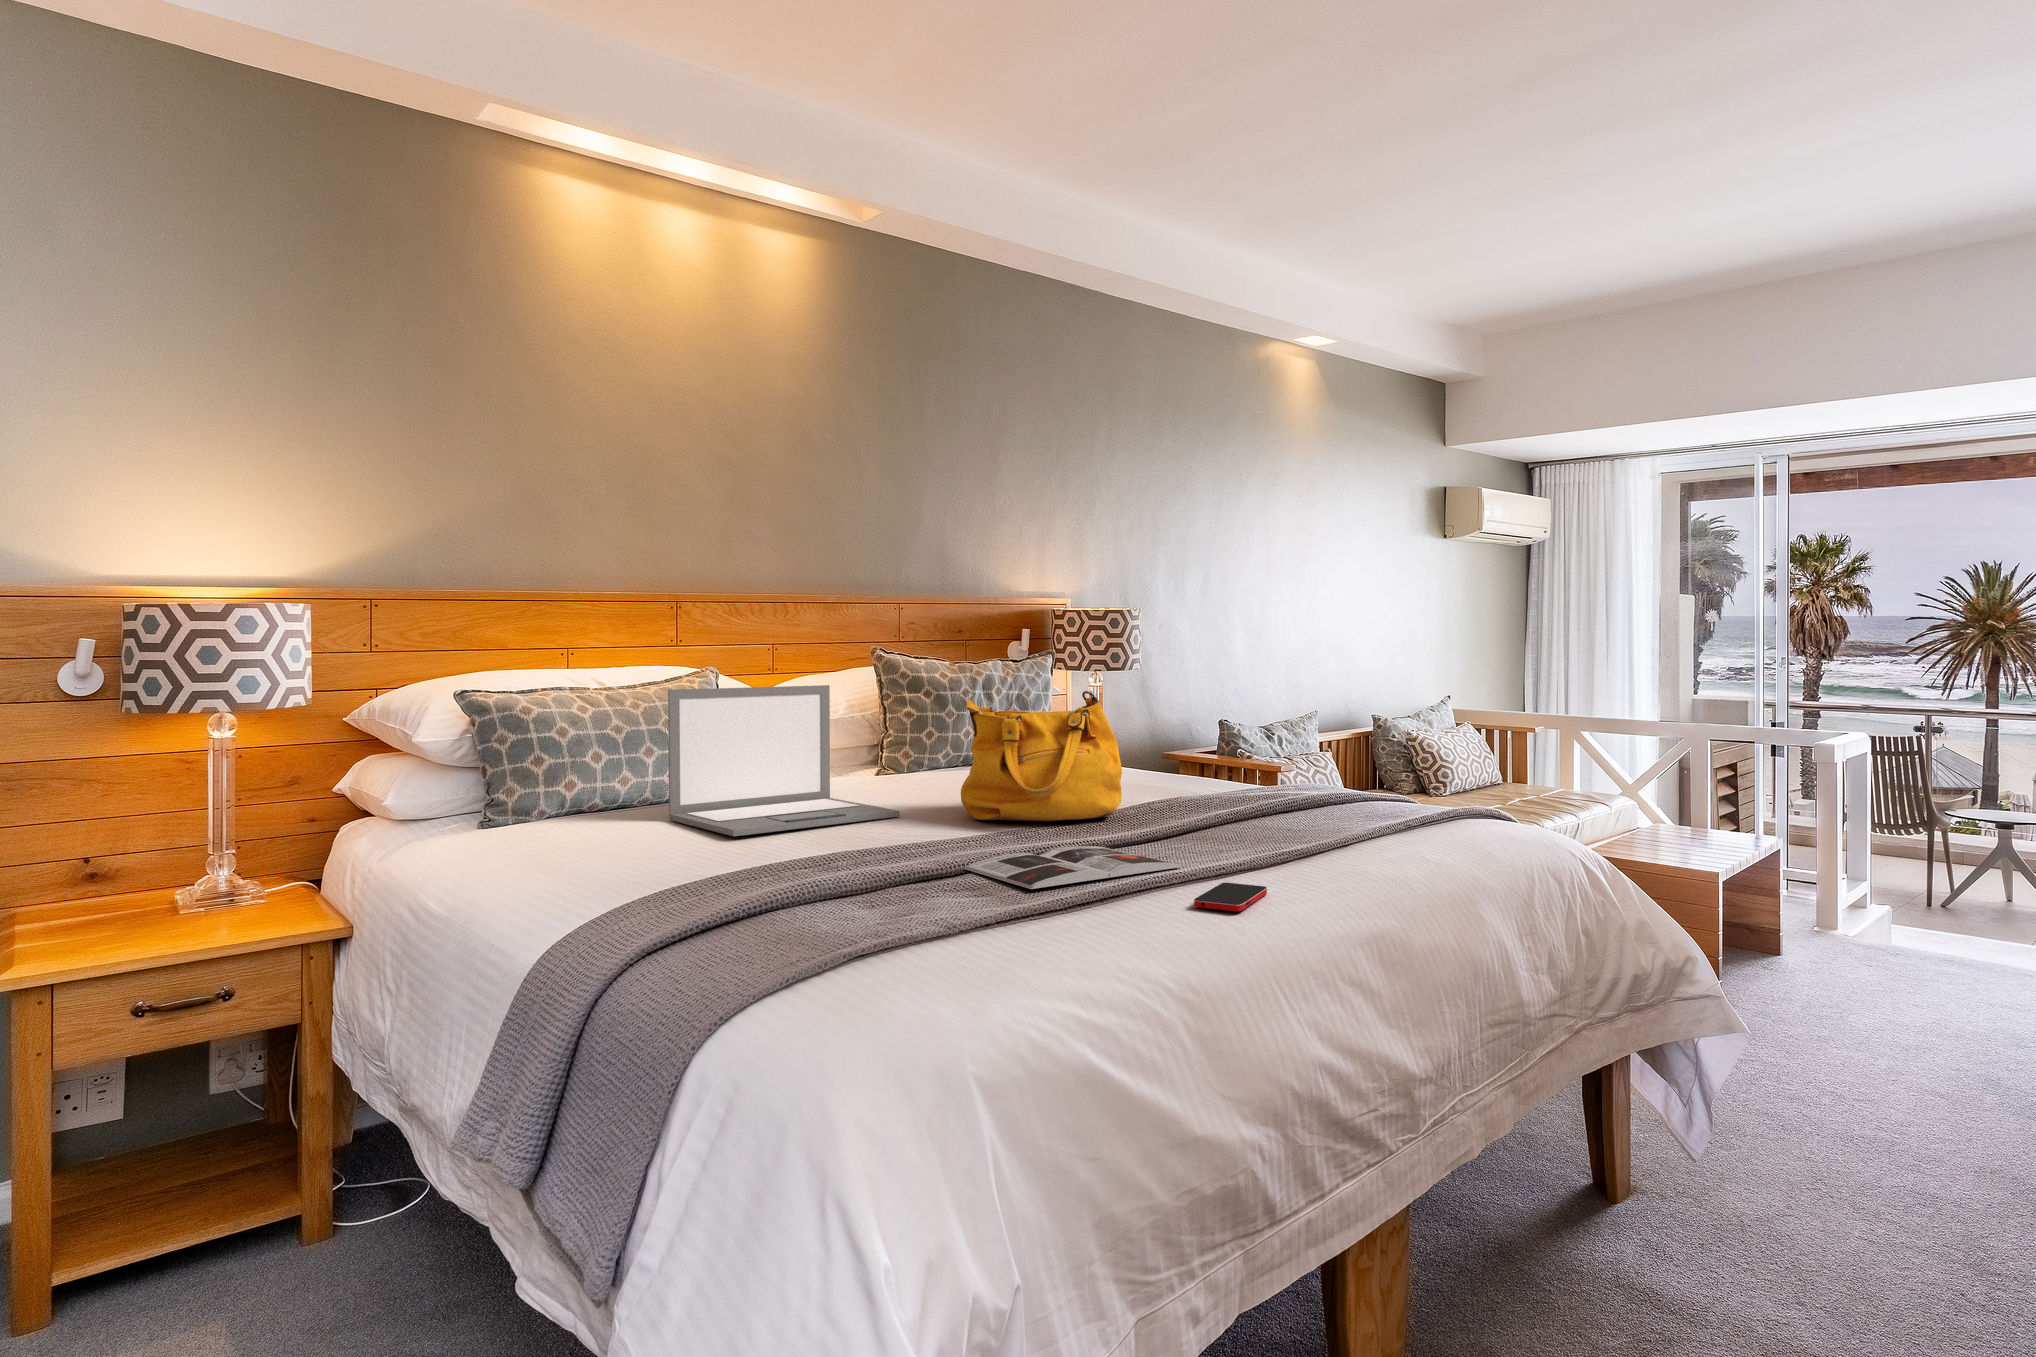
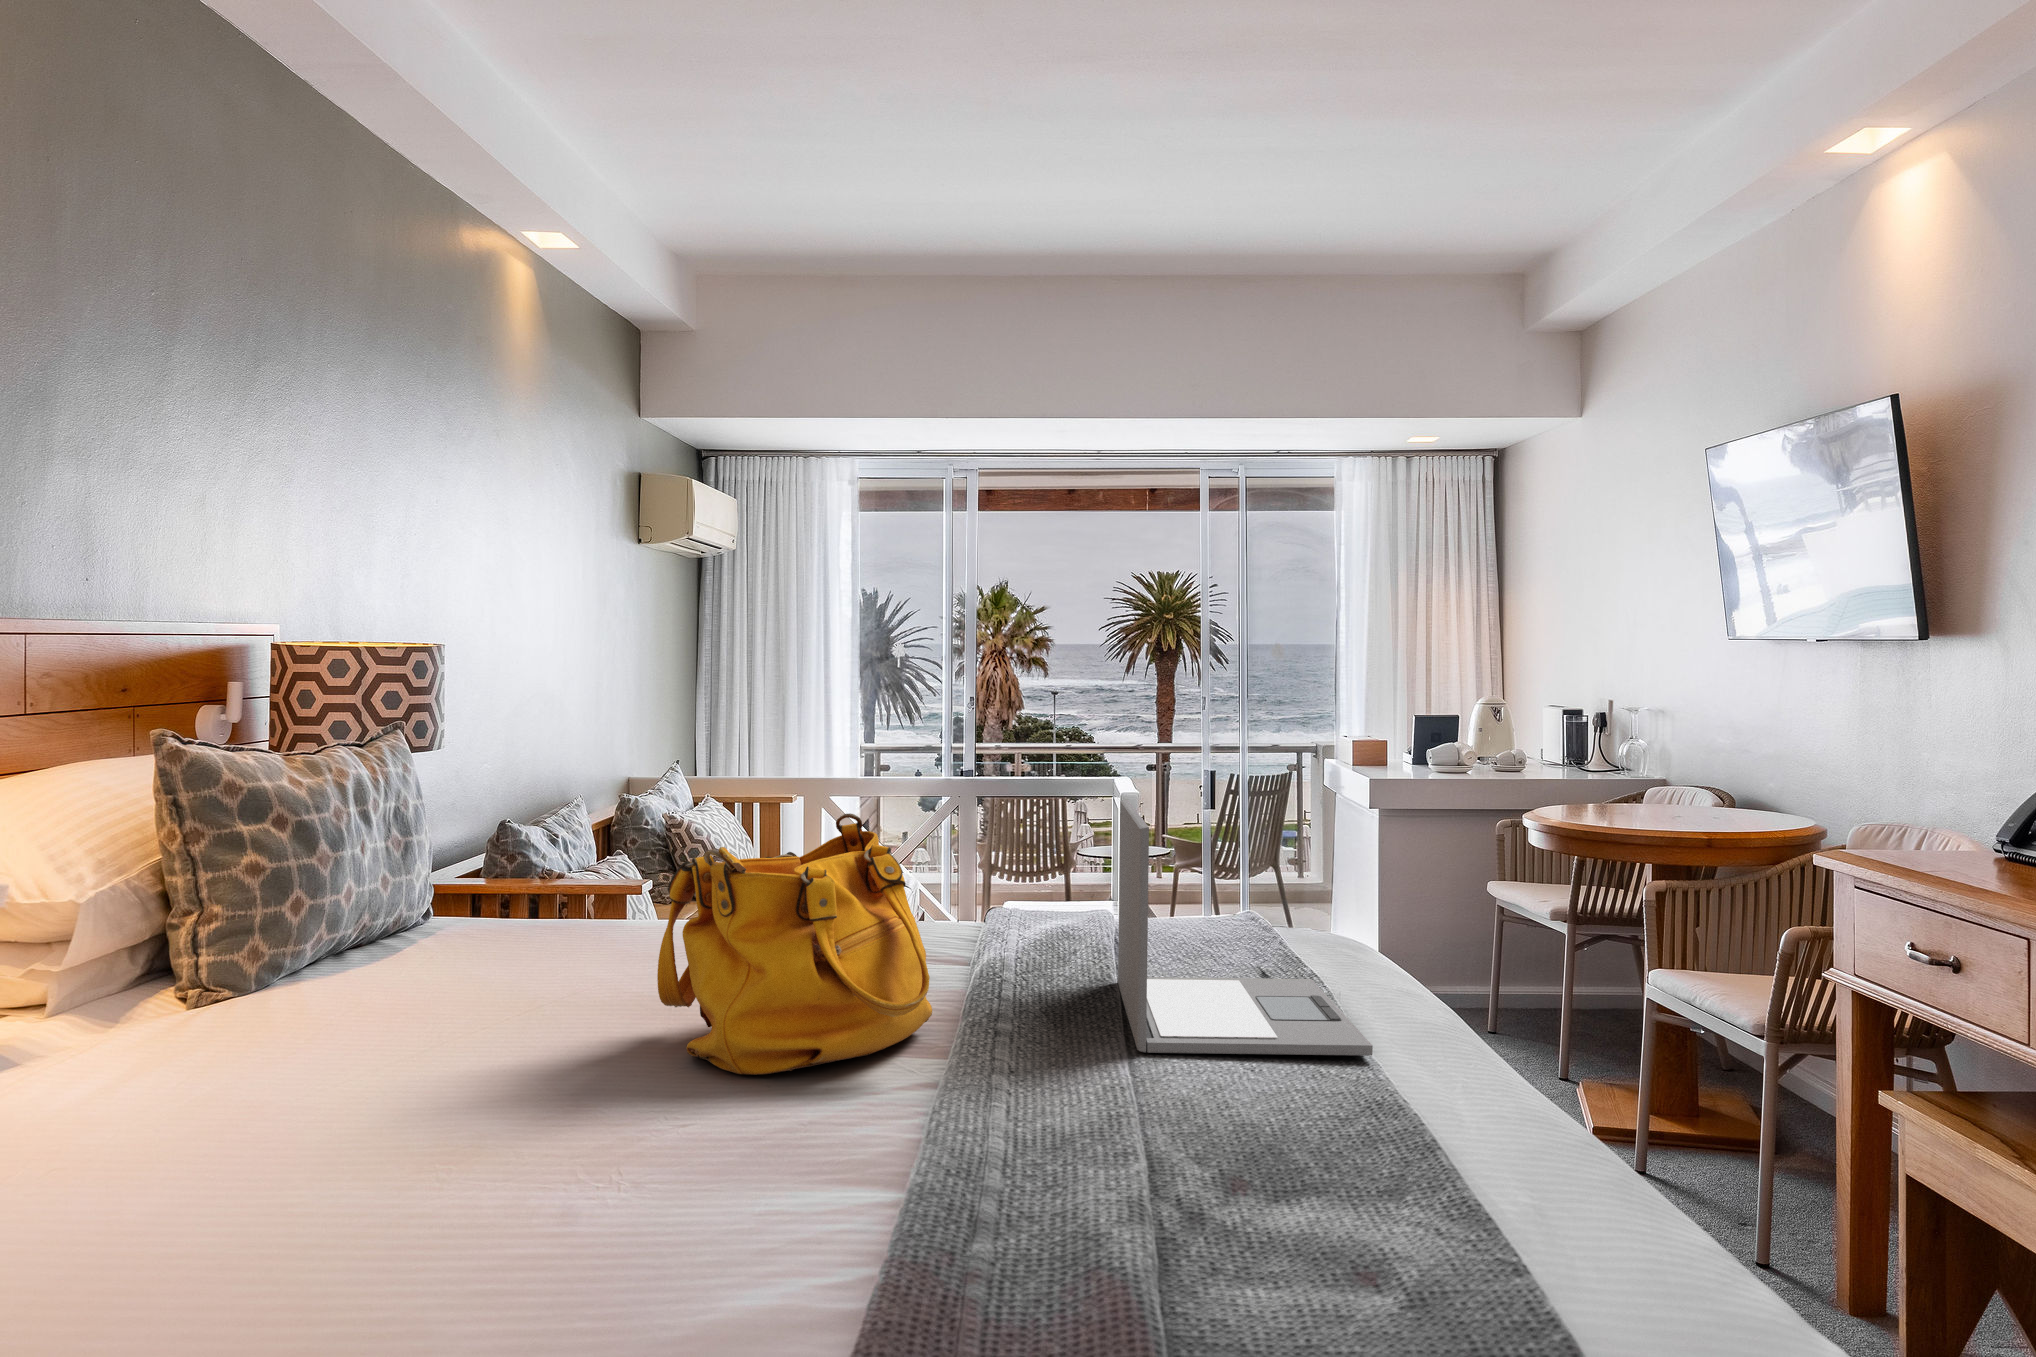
laptop: present [668,685,900,836] -> present [1118,799,1373,1056]
magazine: present [964,846,1181,889] -> none [1054,1087,1278,1199]
smartphone: present [1194,883,1267,912] -> none [1408,1108,1553,1166]

